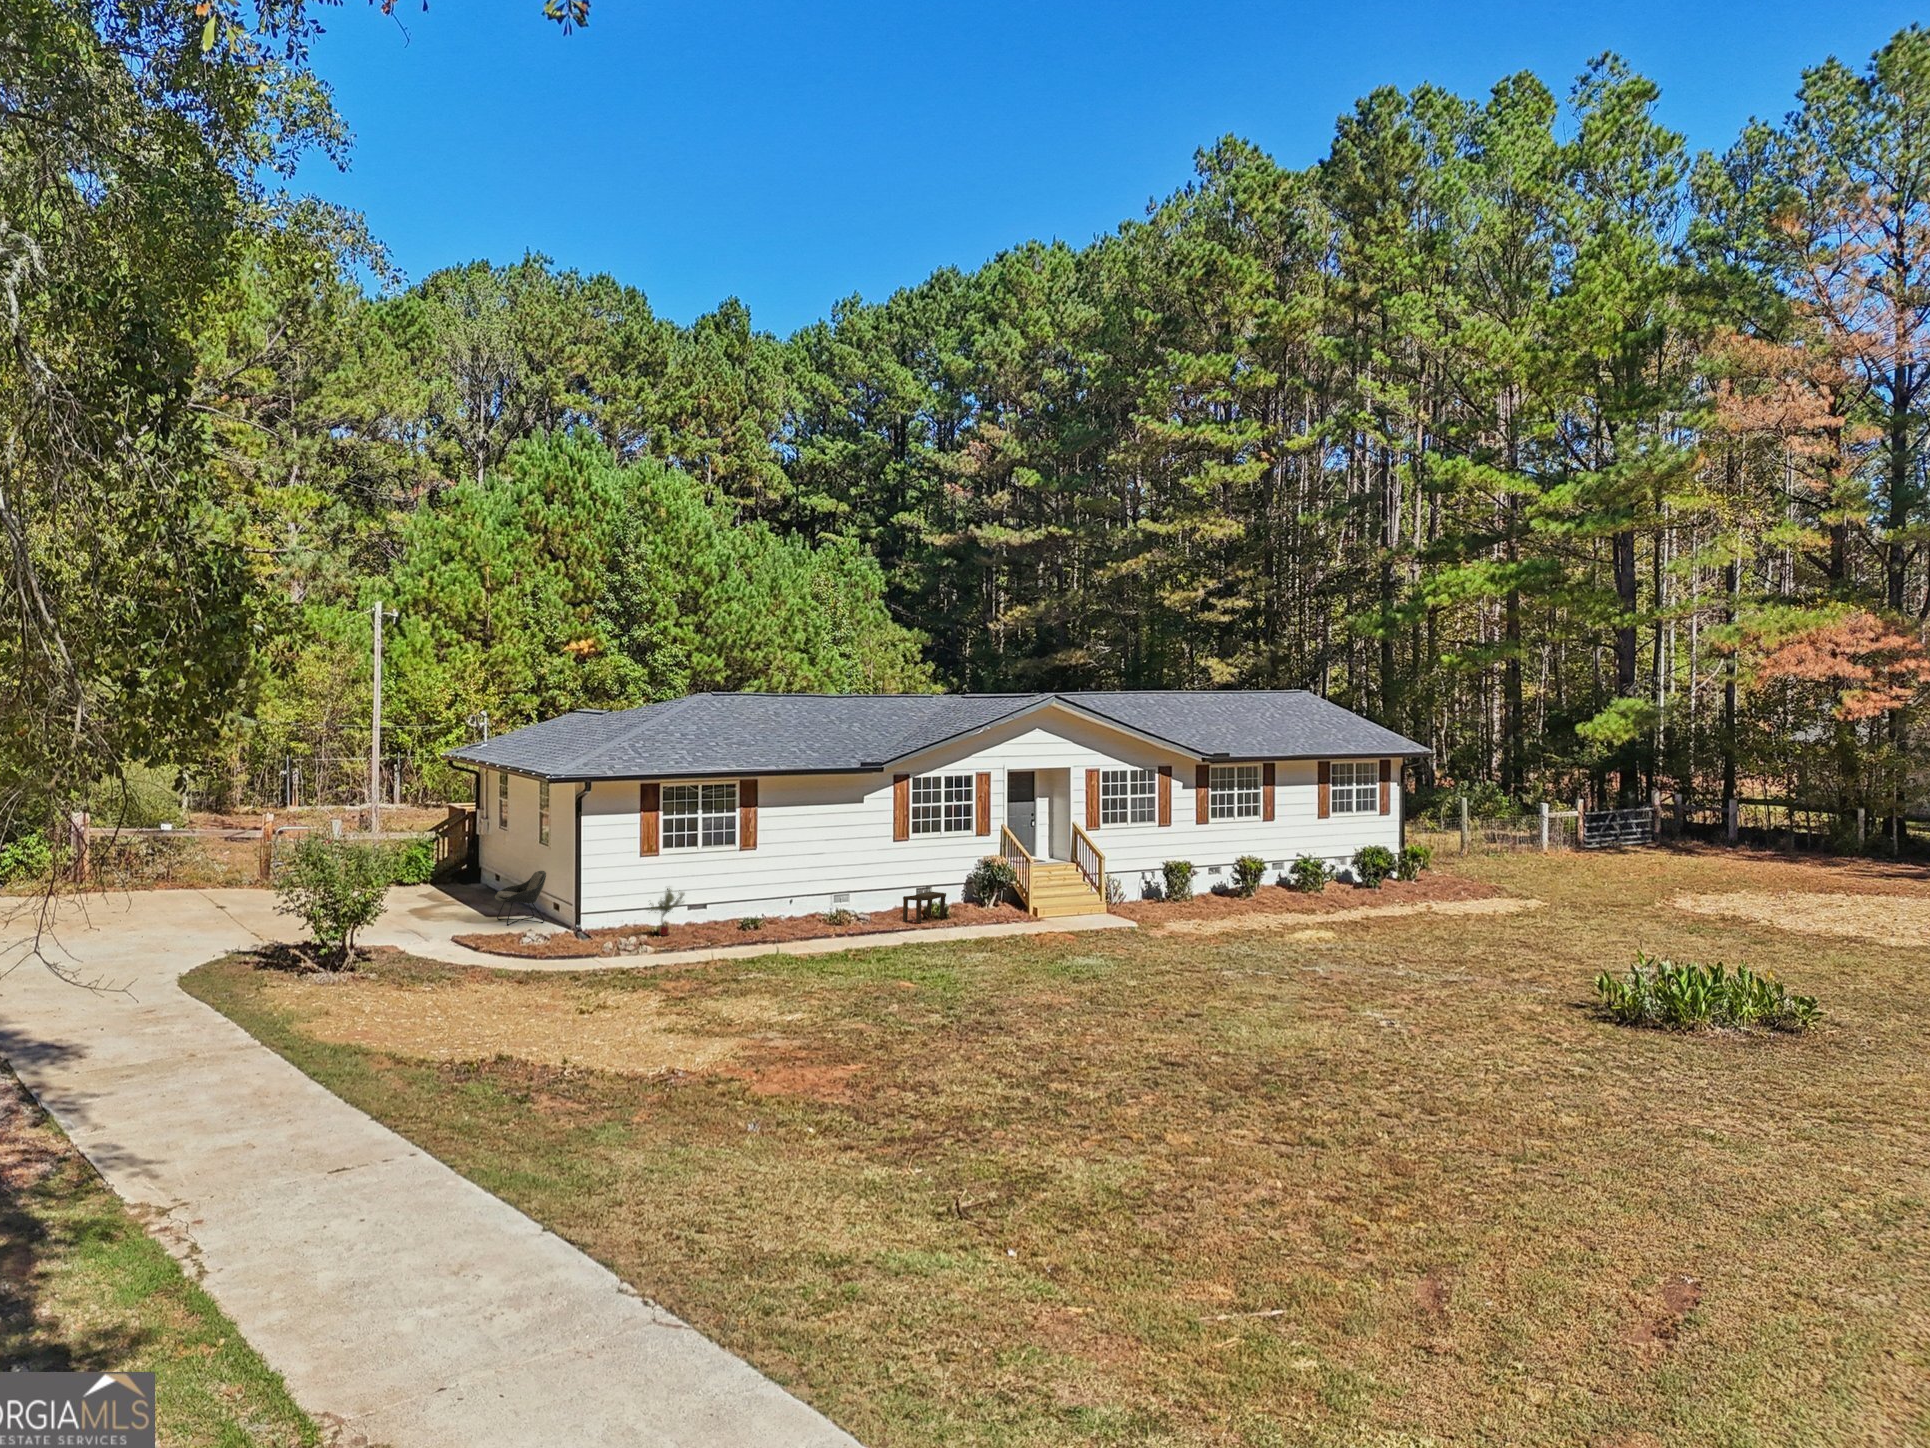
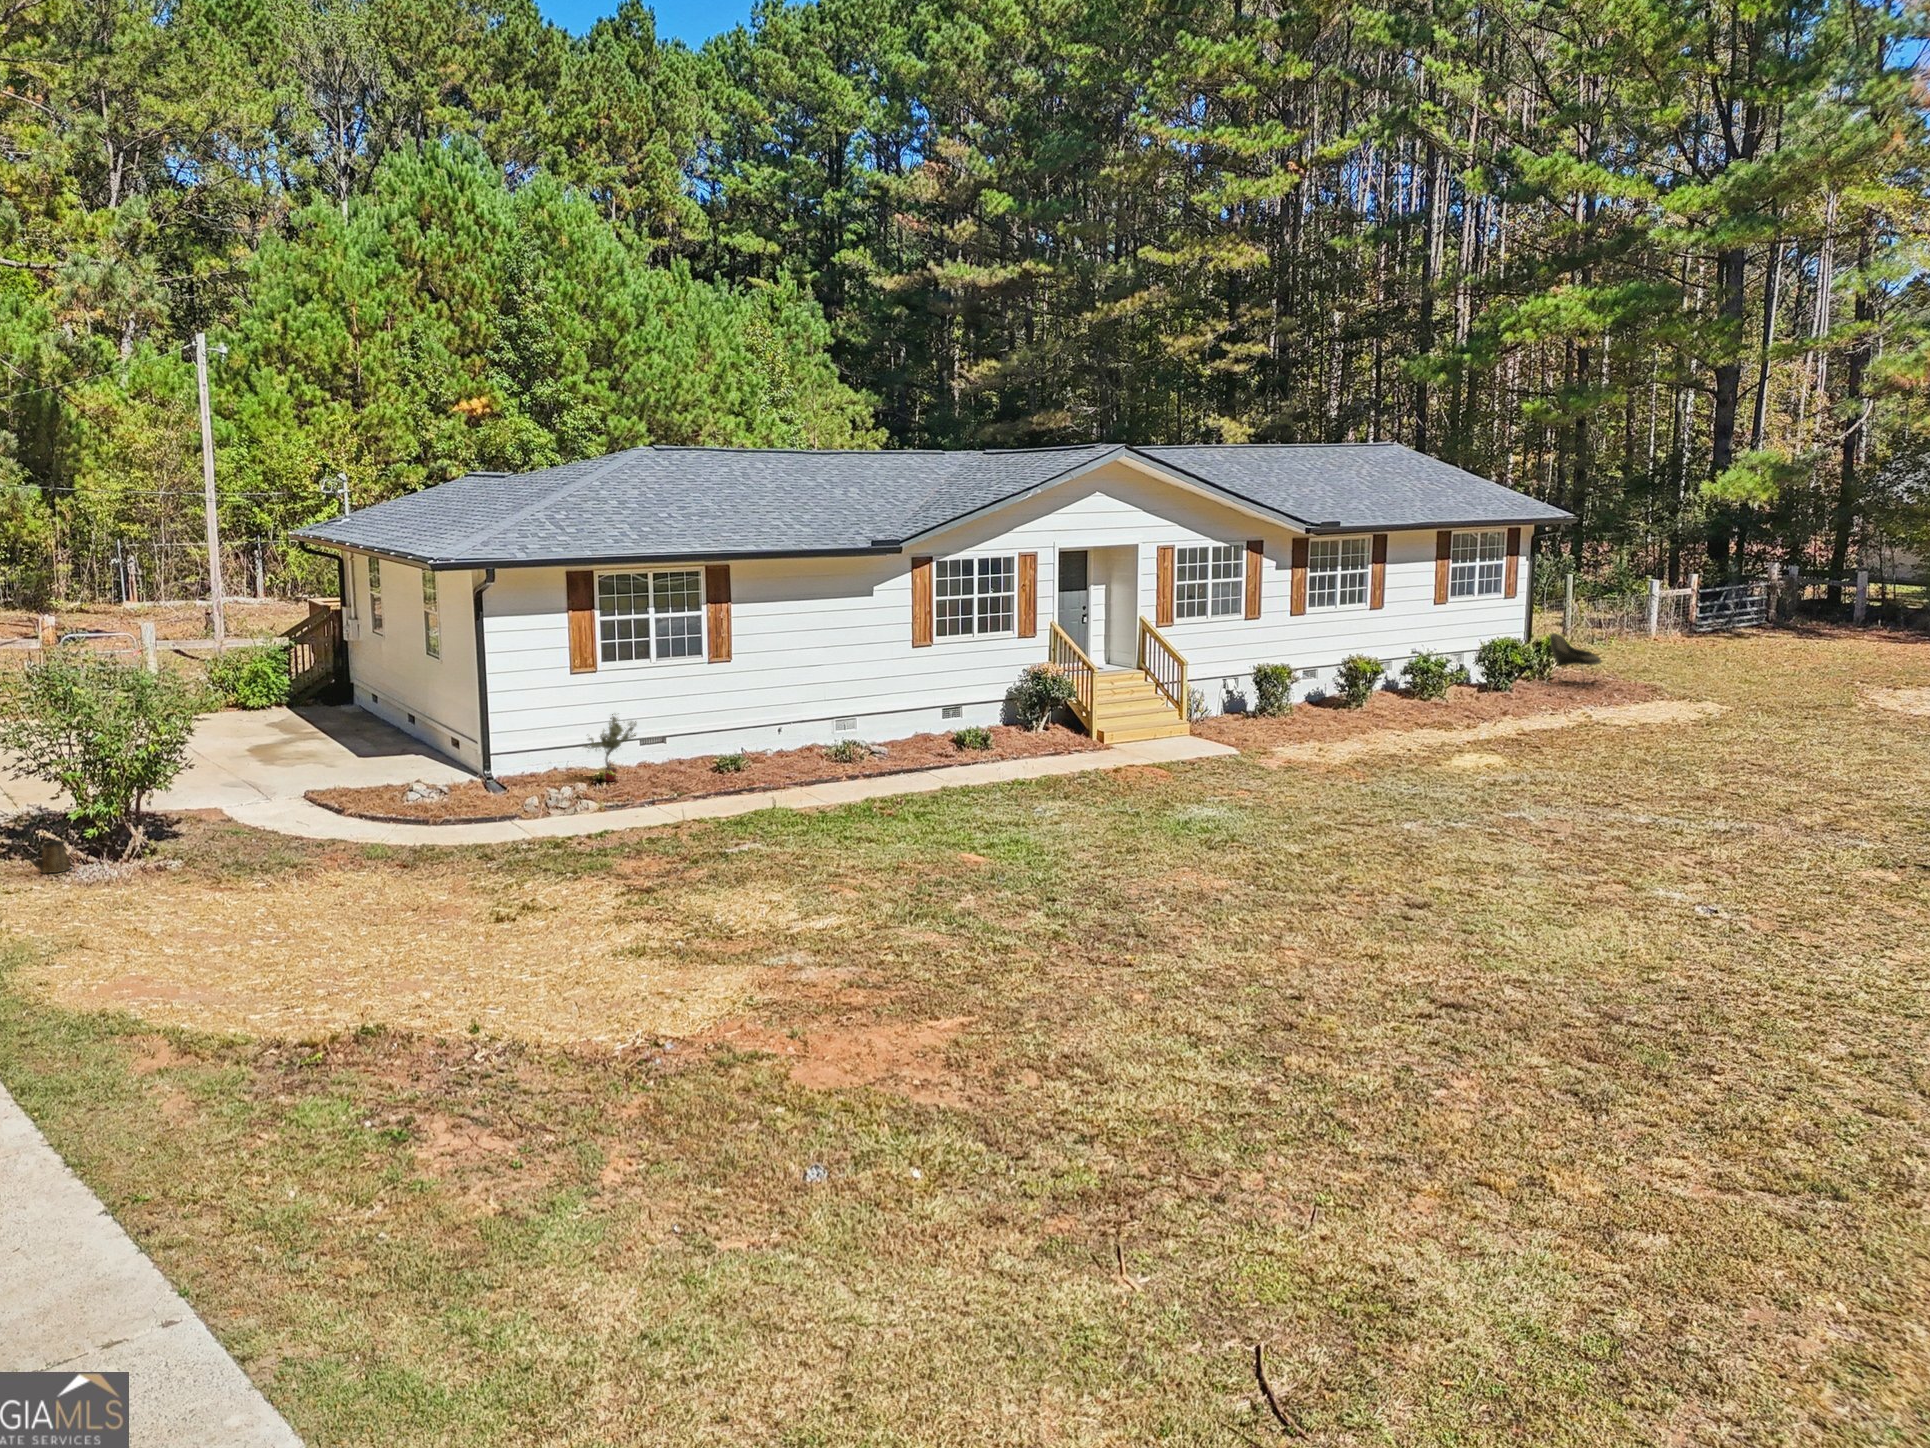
lounge chair: present [495,871,546,926] -> present [1550,633,1601,685]
bench: present [903,891,946,923] -> none [929,710,984,753]
watering can: none [271,957,312,978] -> present [9,840,77,874]

